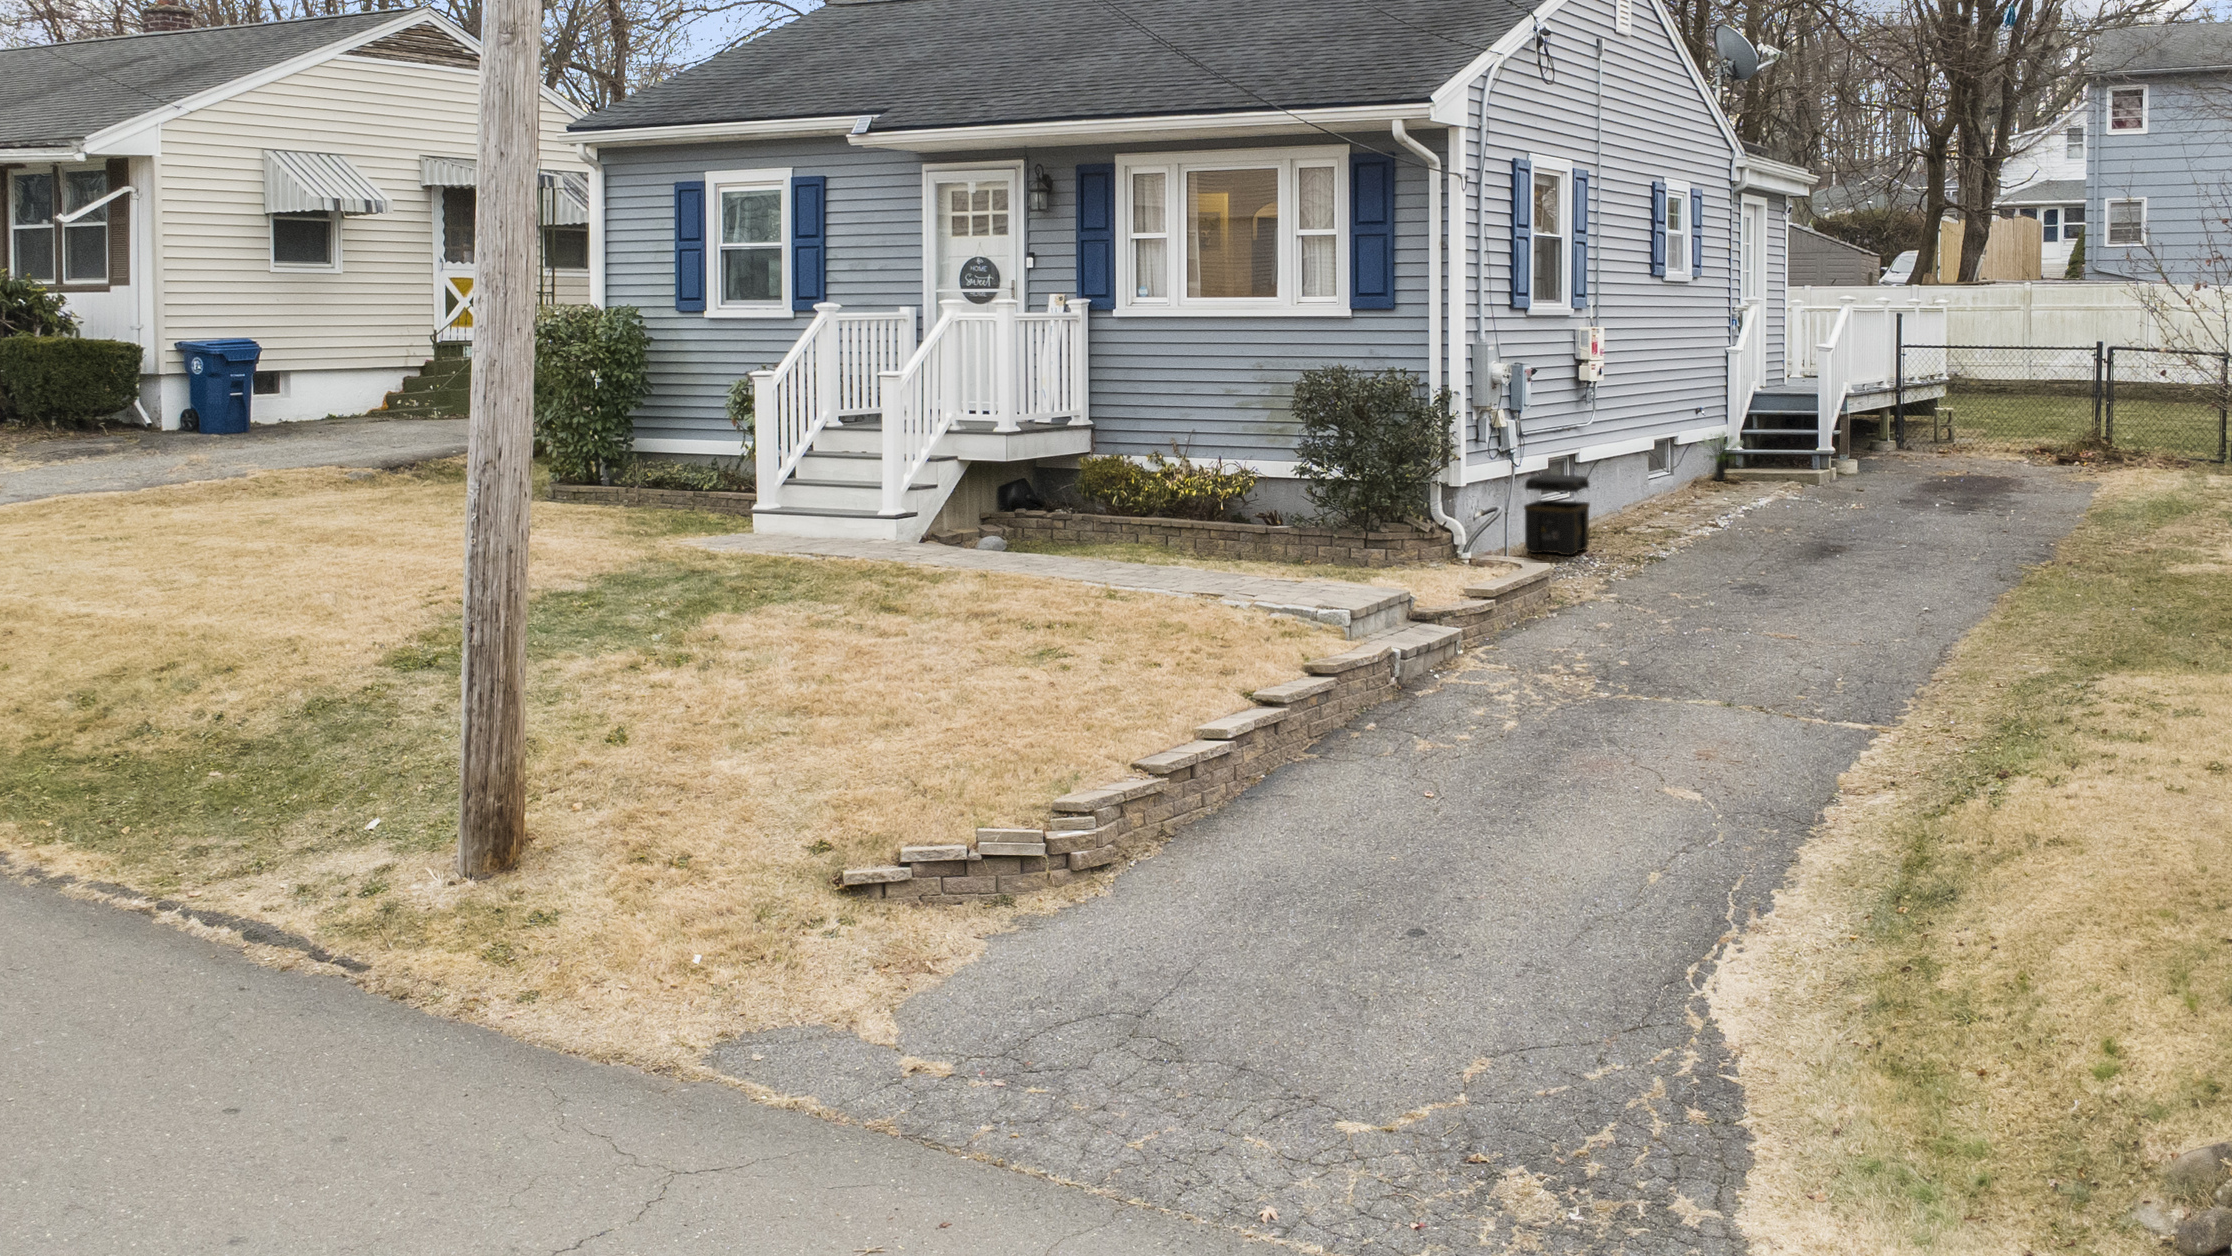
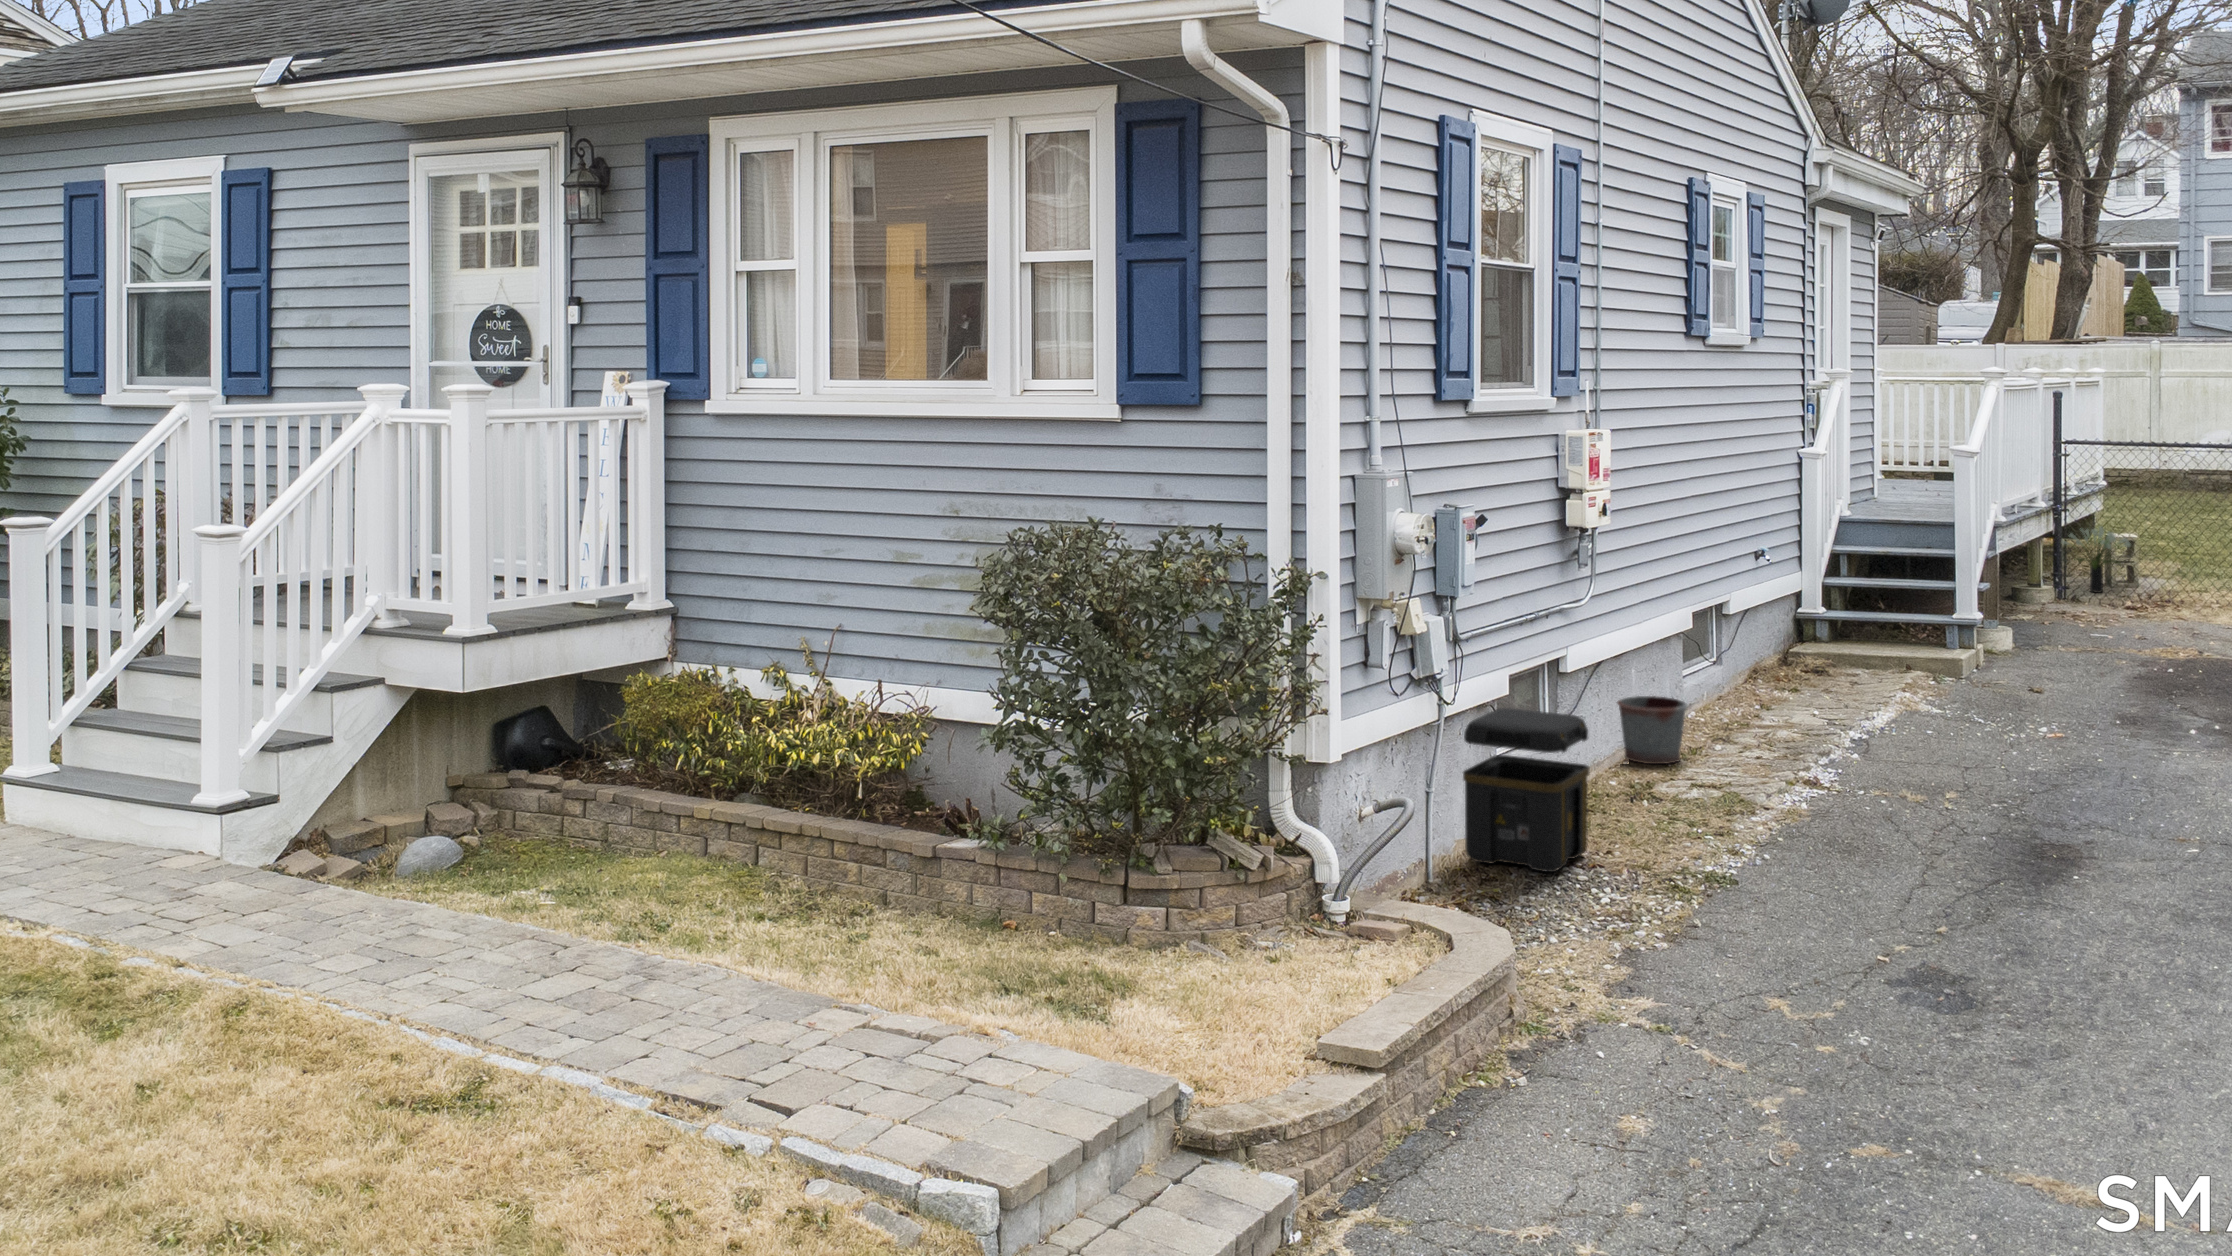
potted plant: present [1698,432,1743,481] -> present [2062,527,2130,593]
bucket: none [1608,483,1648,519] -> present [1618,696,1688,764]

